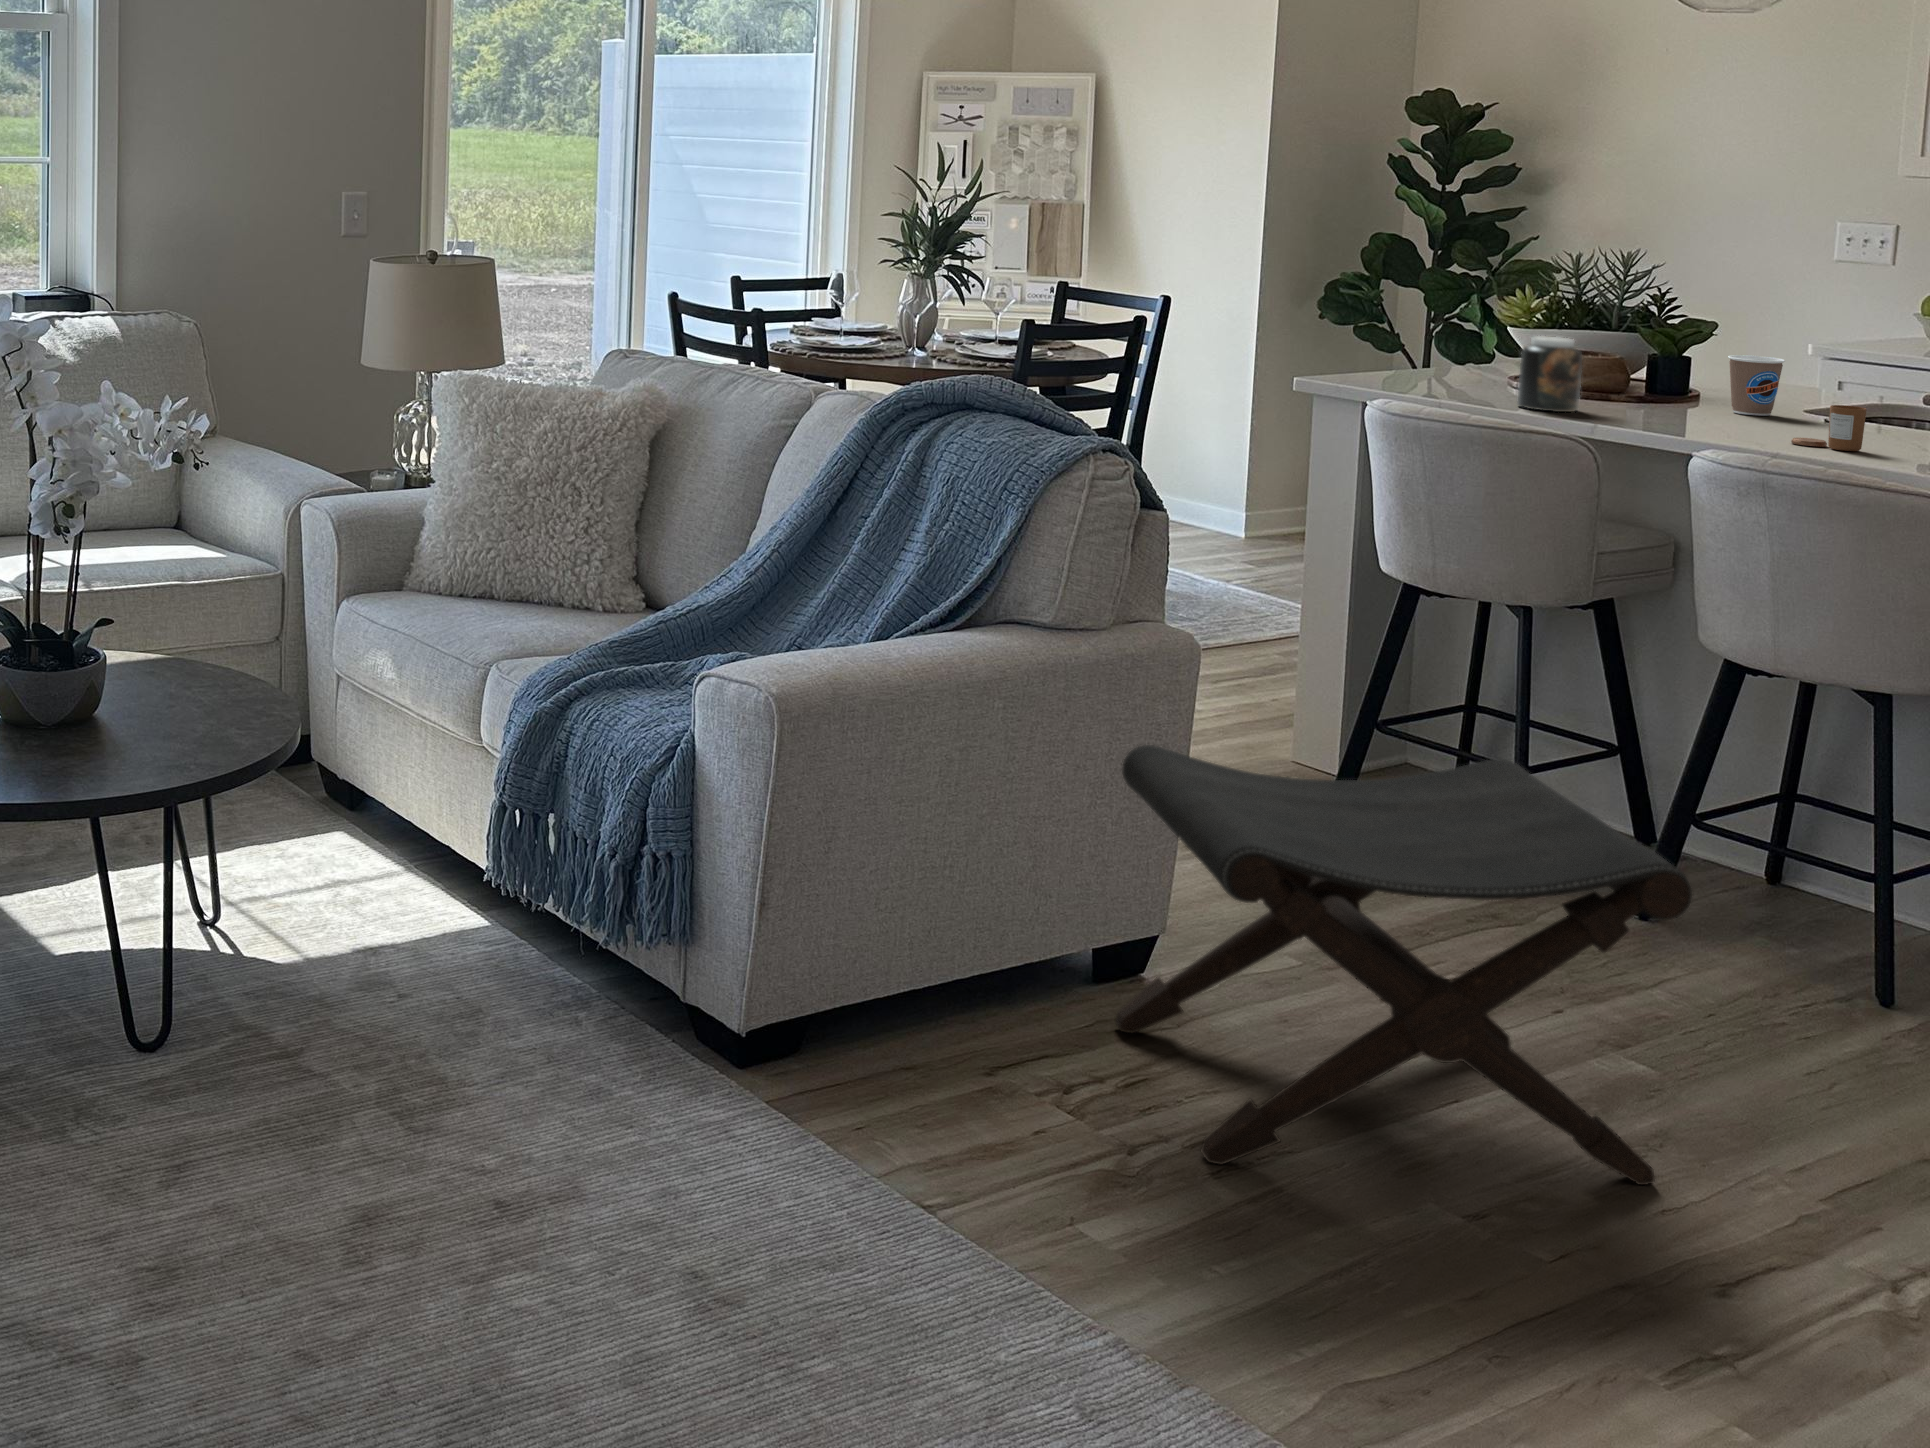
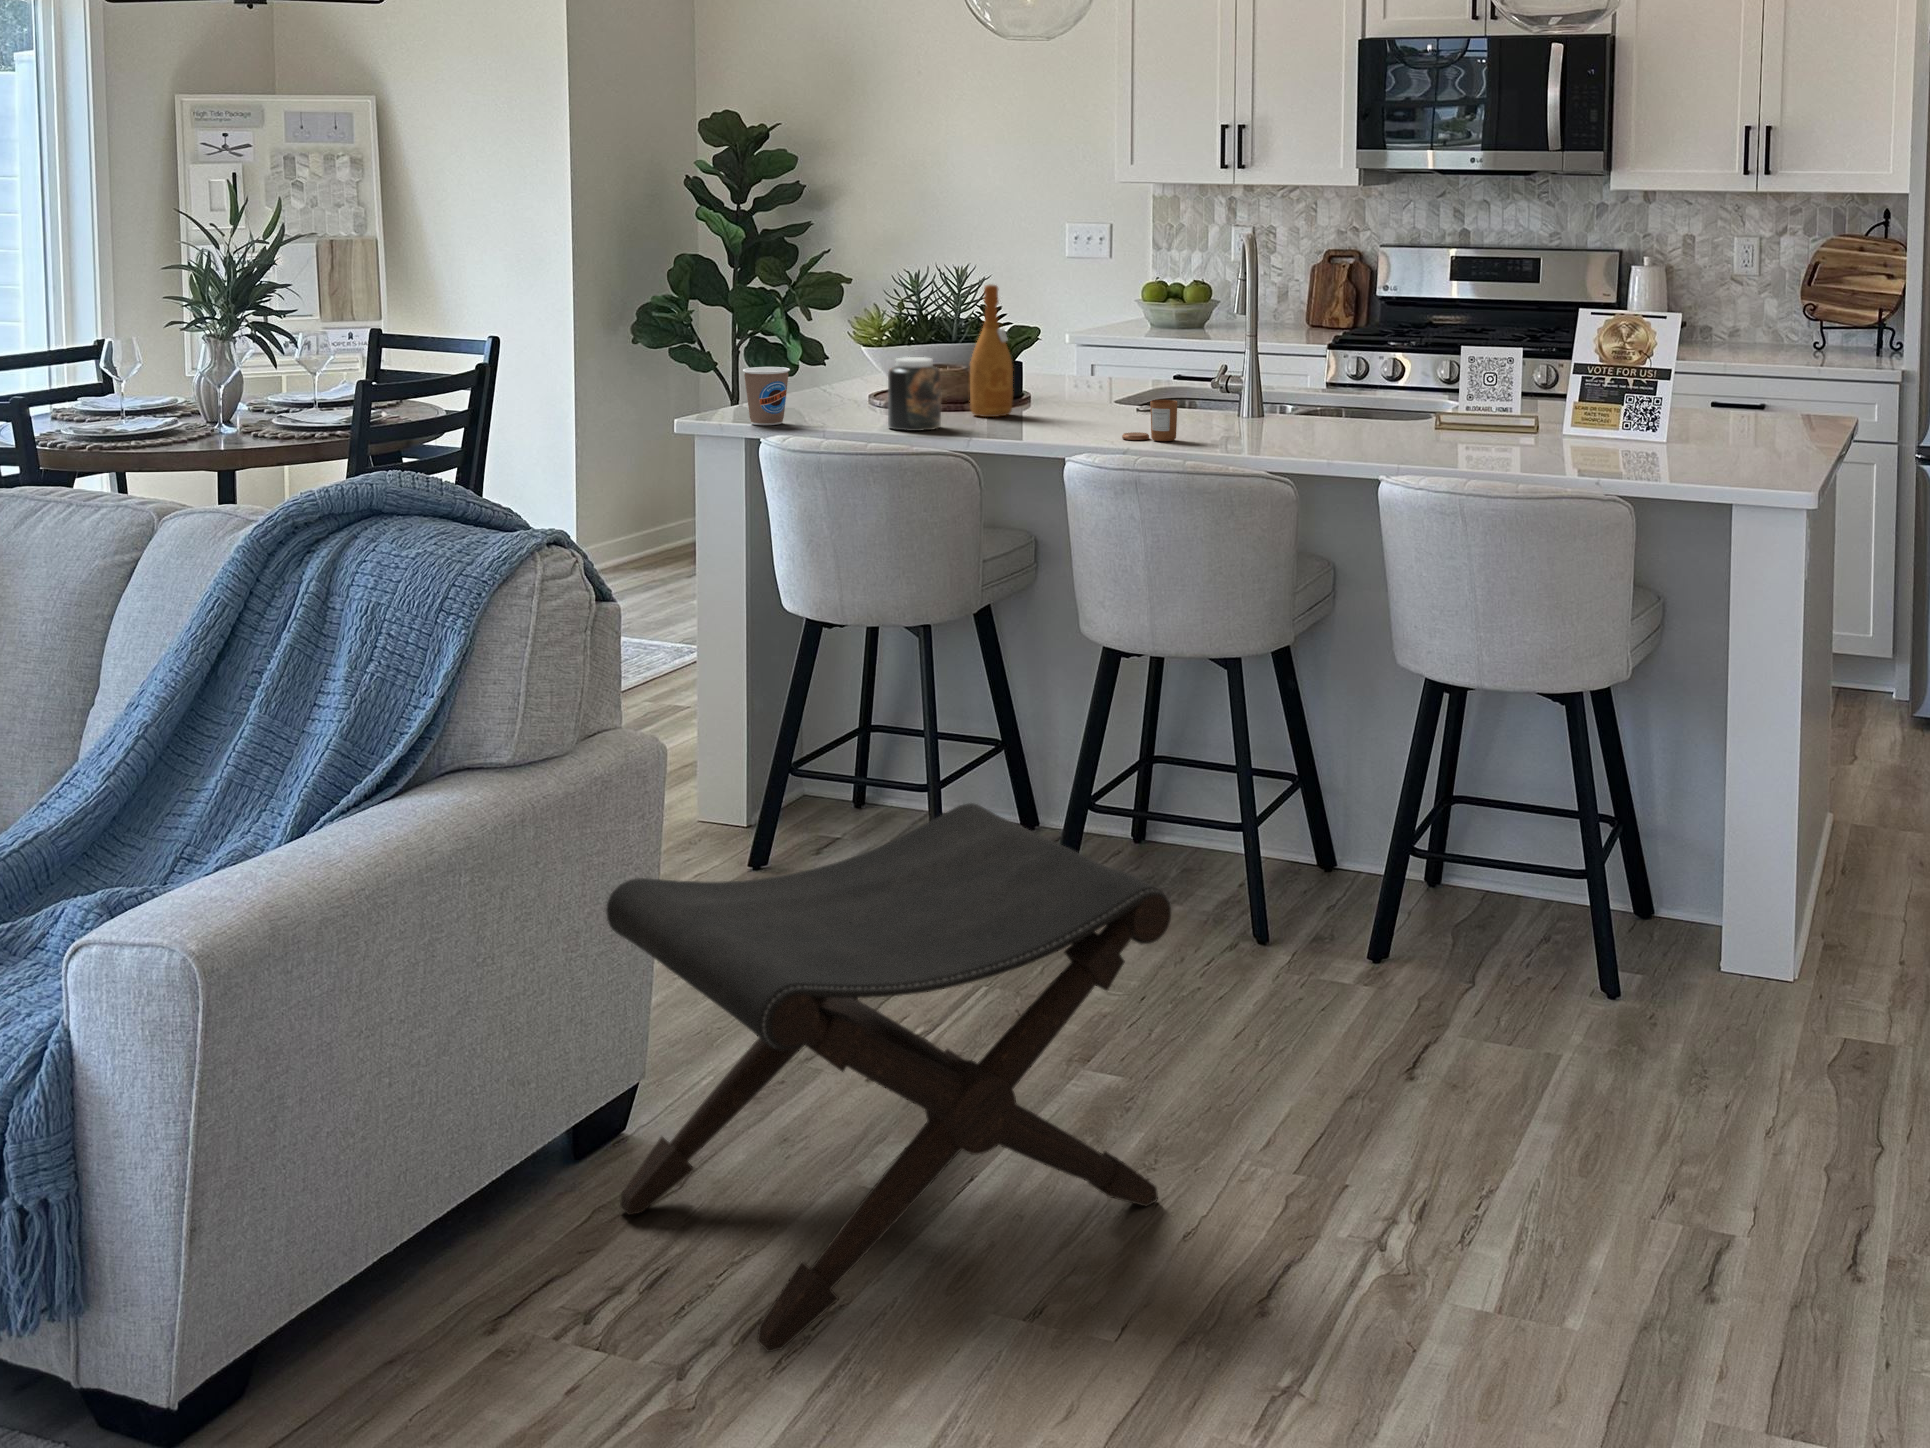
wine bottle: none [1625,270,1679,409] -> present [970,284,1013,417]
coffee cup: present [1728,355,1785,416] -> present [743,367,790,425]

